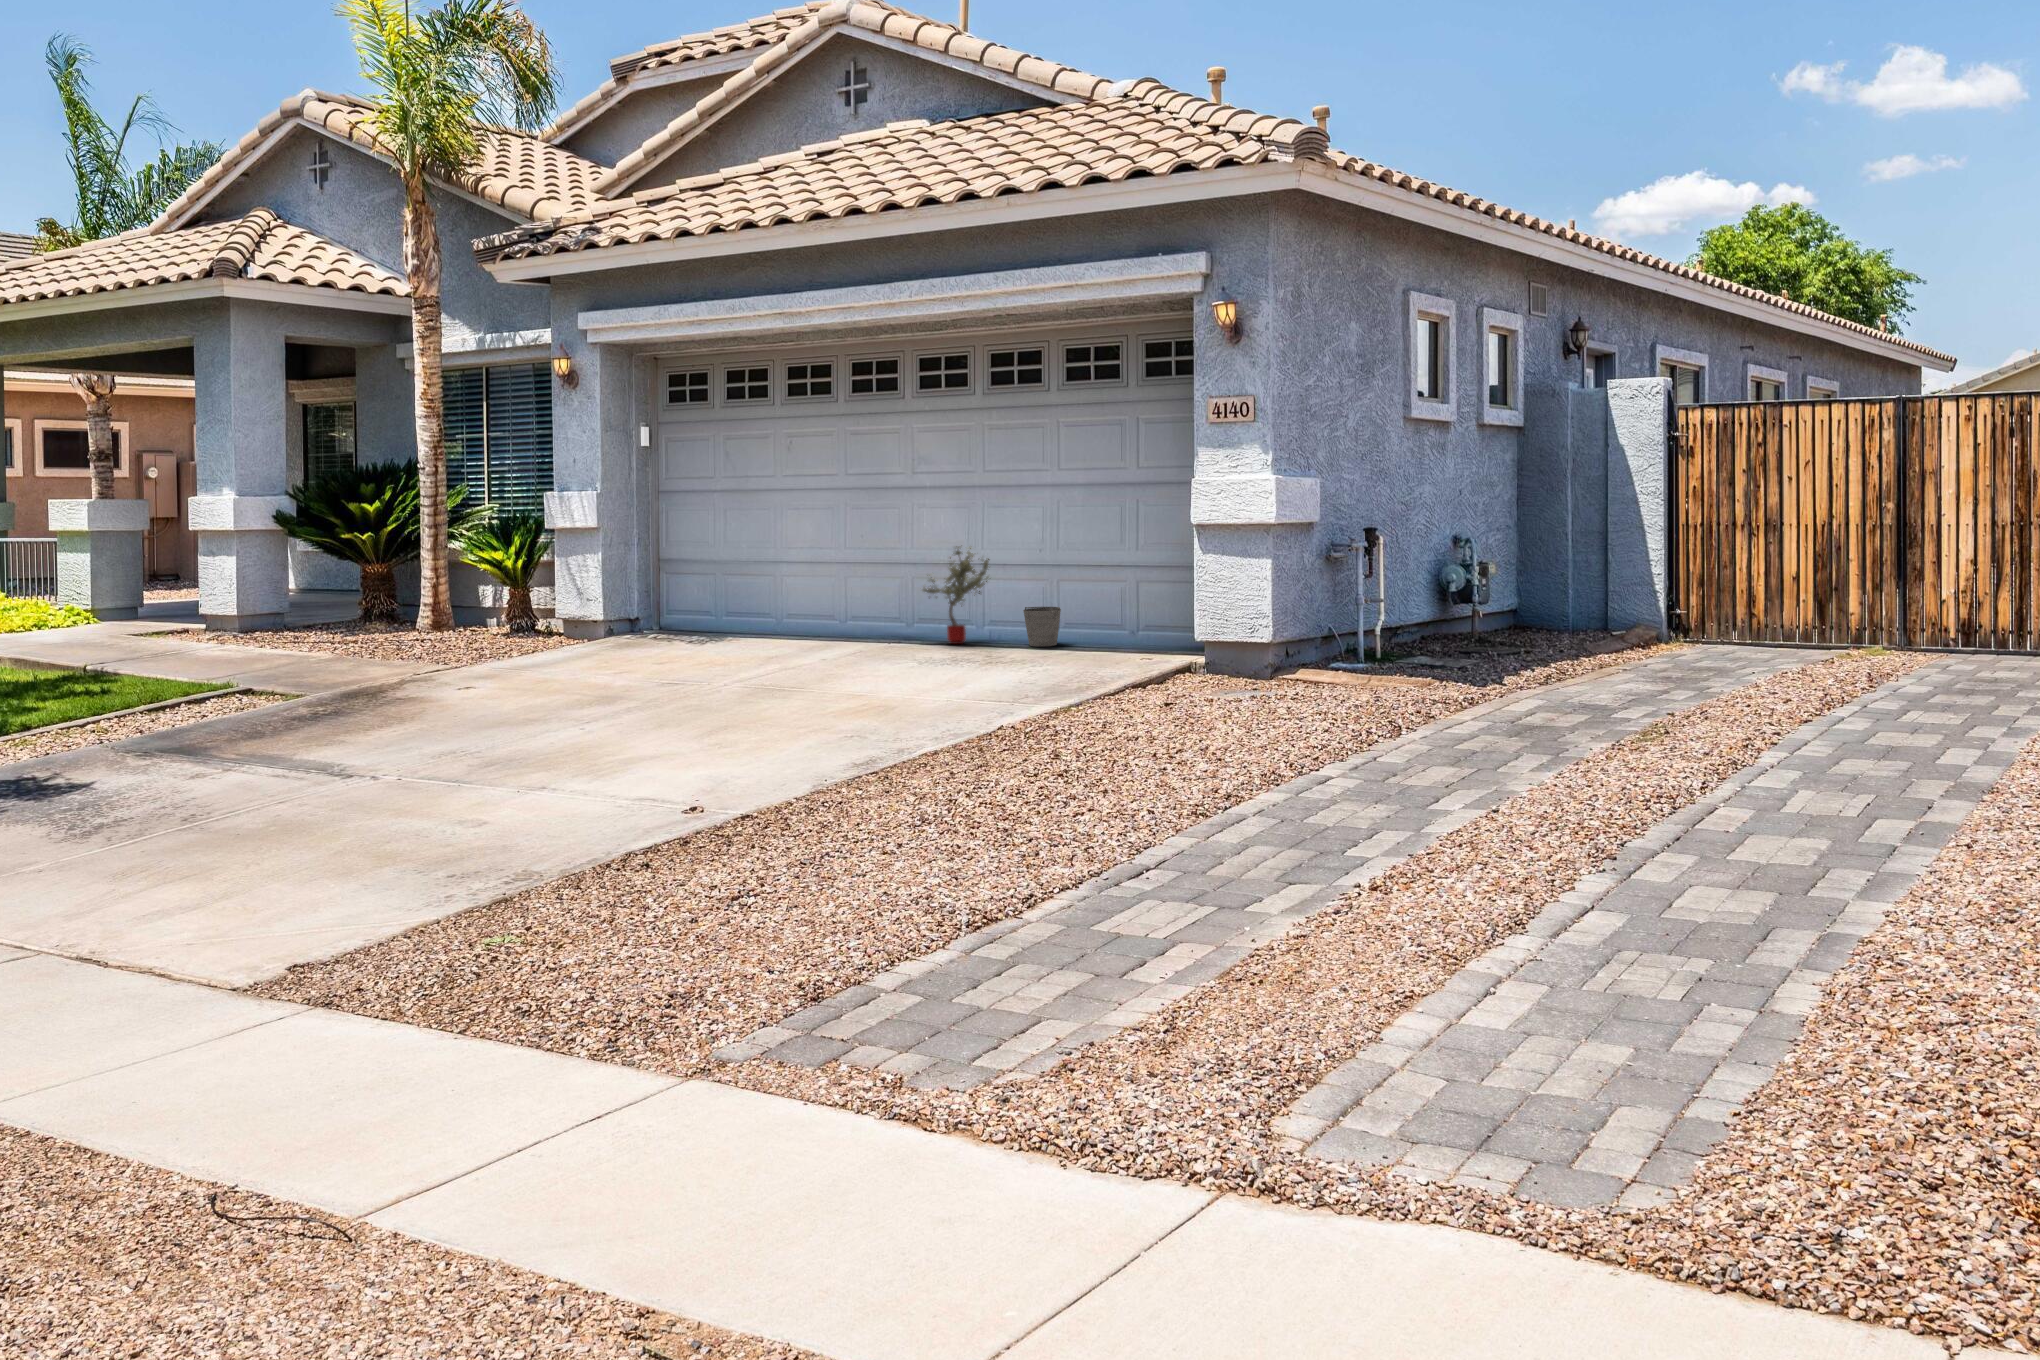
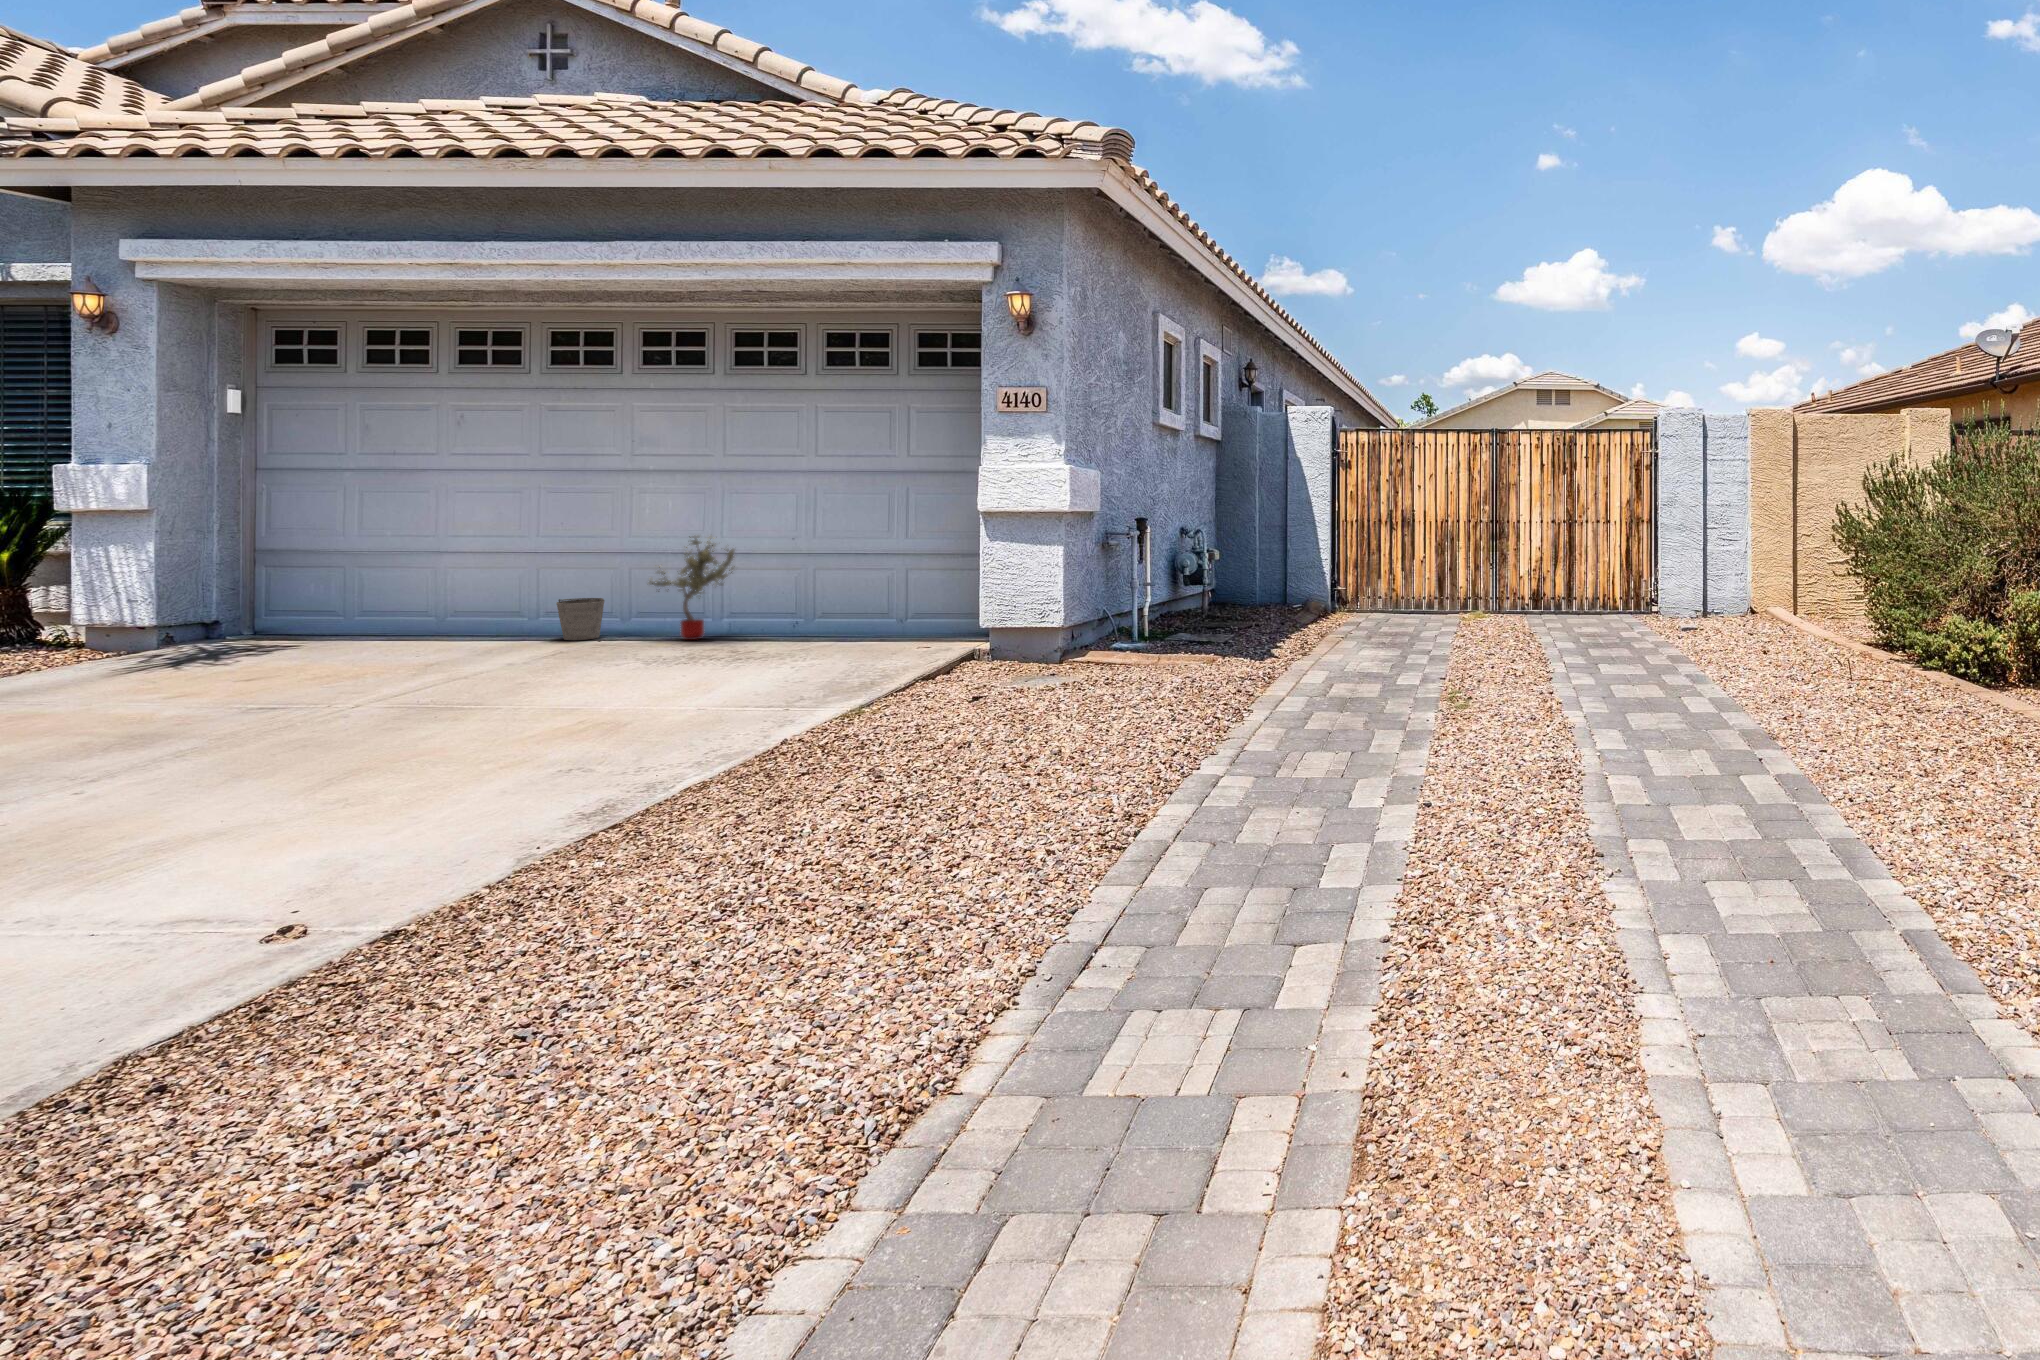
bucket: present [1023,607,1061,646] -> present [556,598,605,640]

